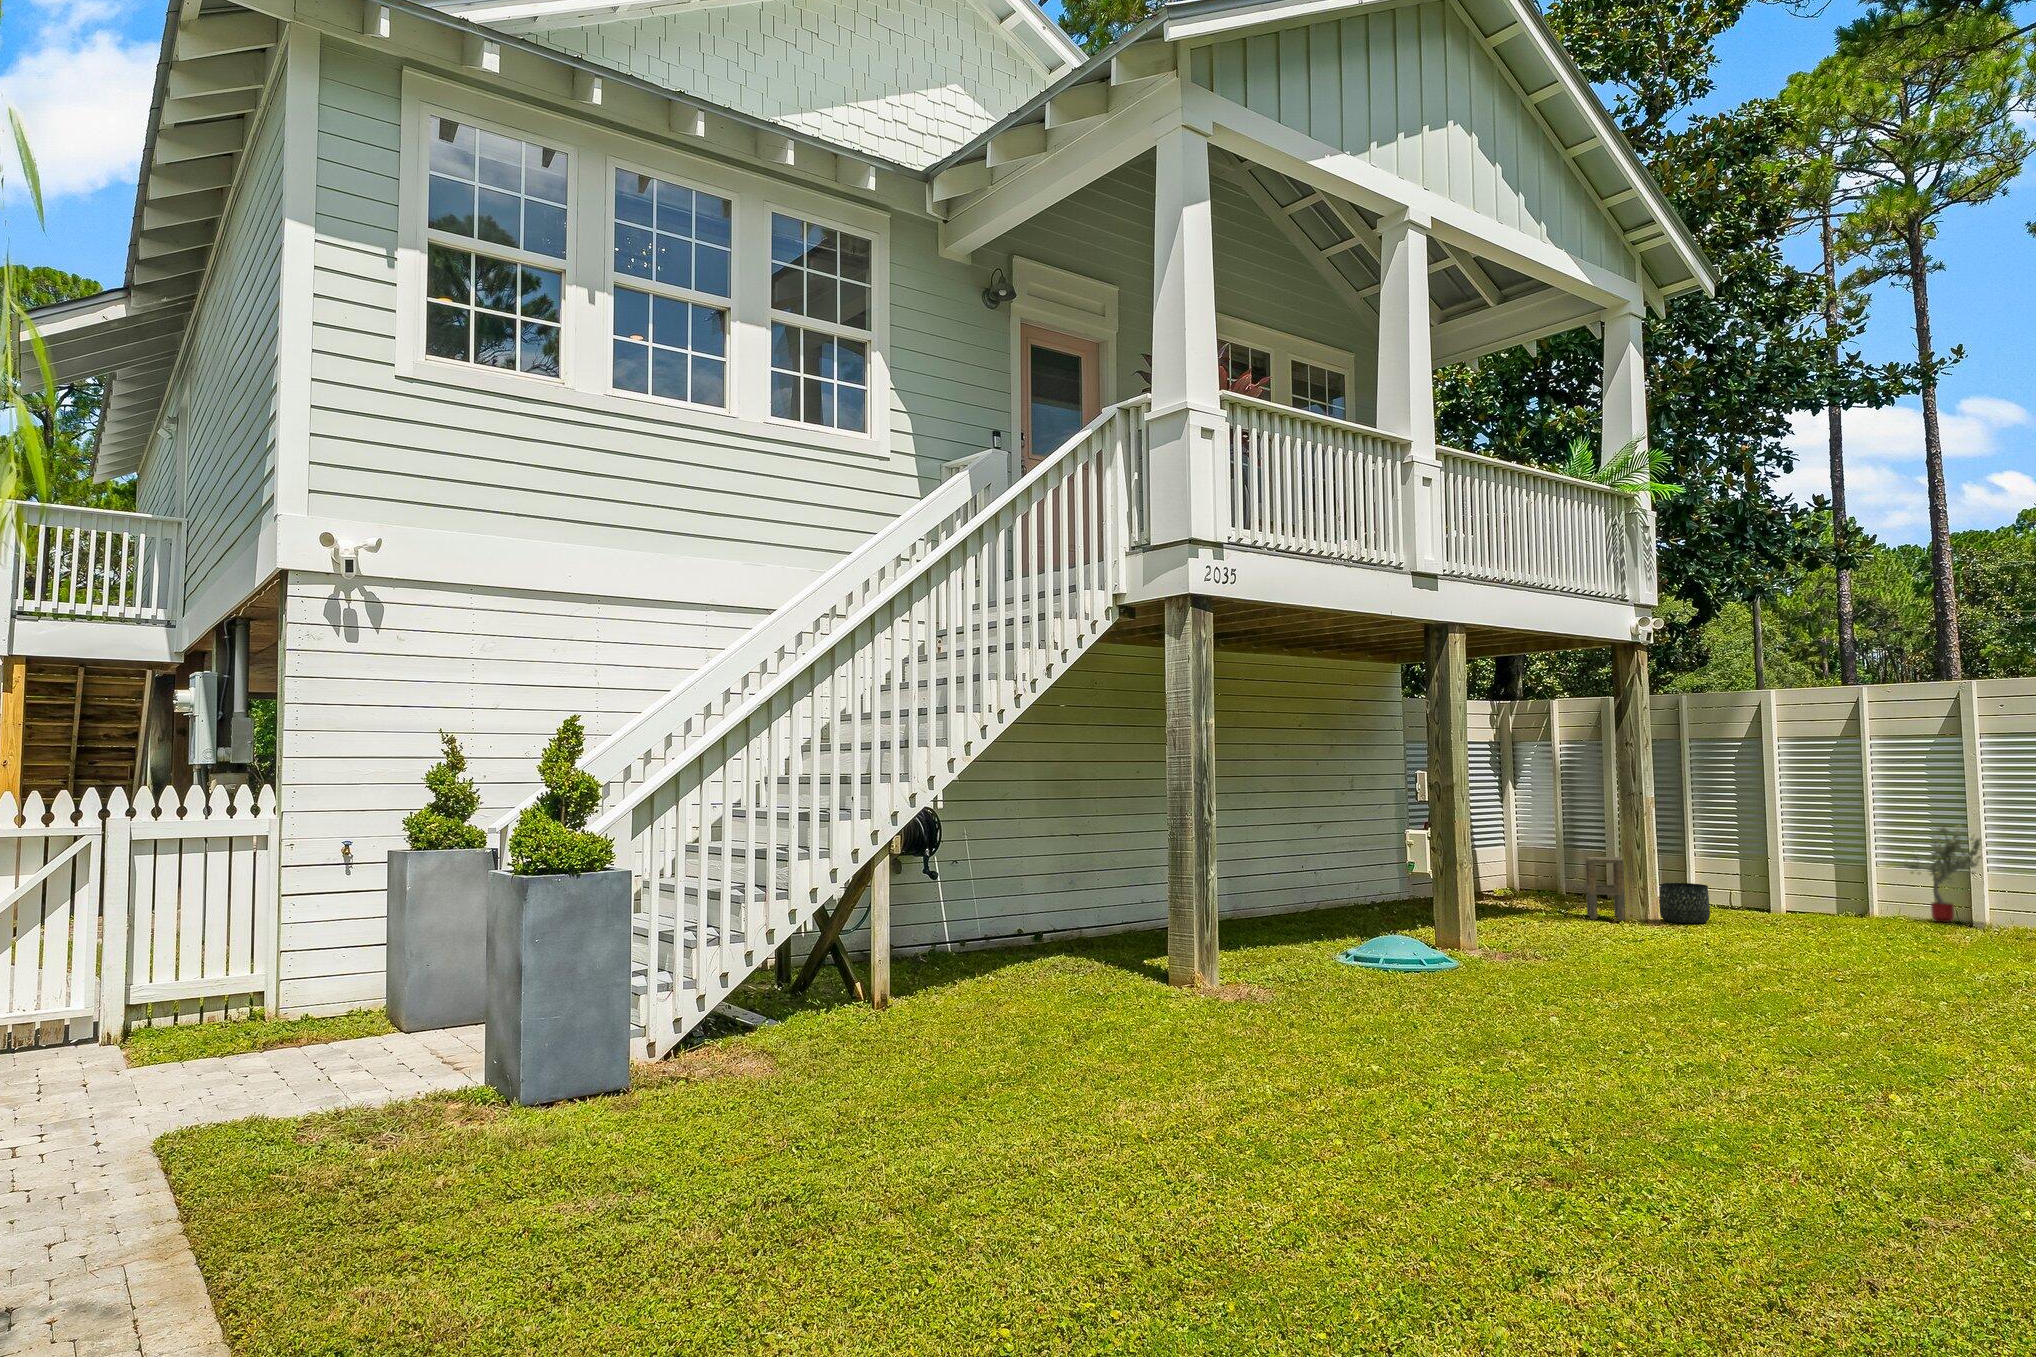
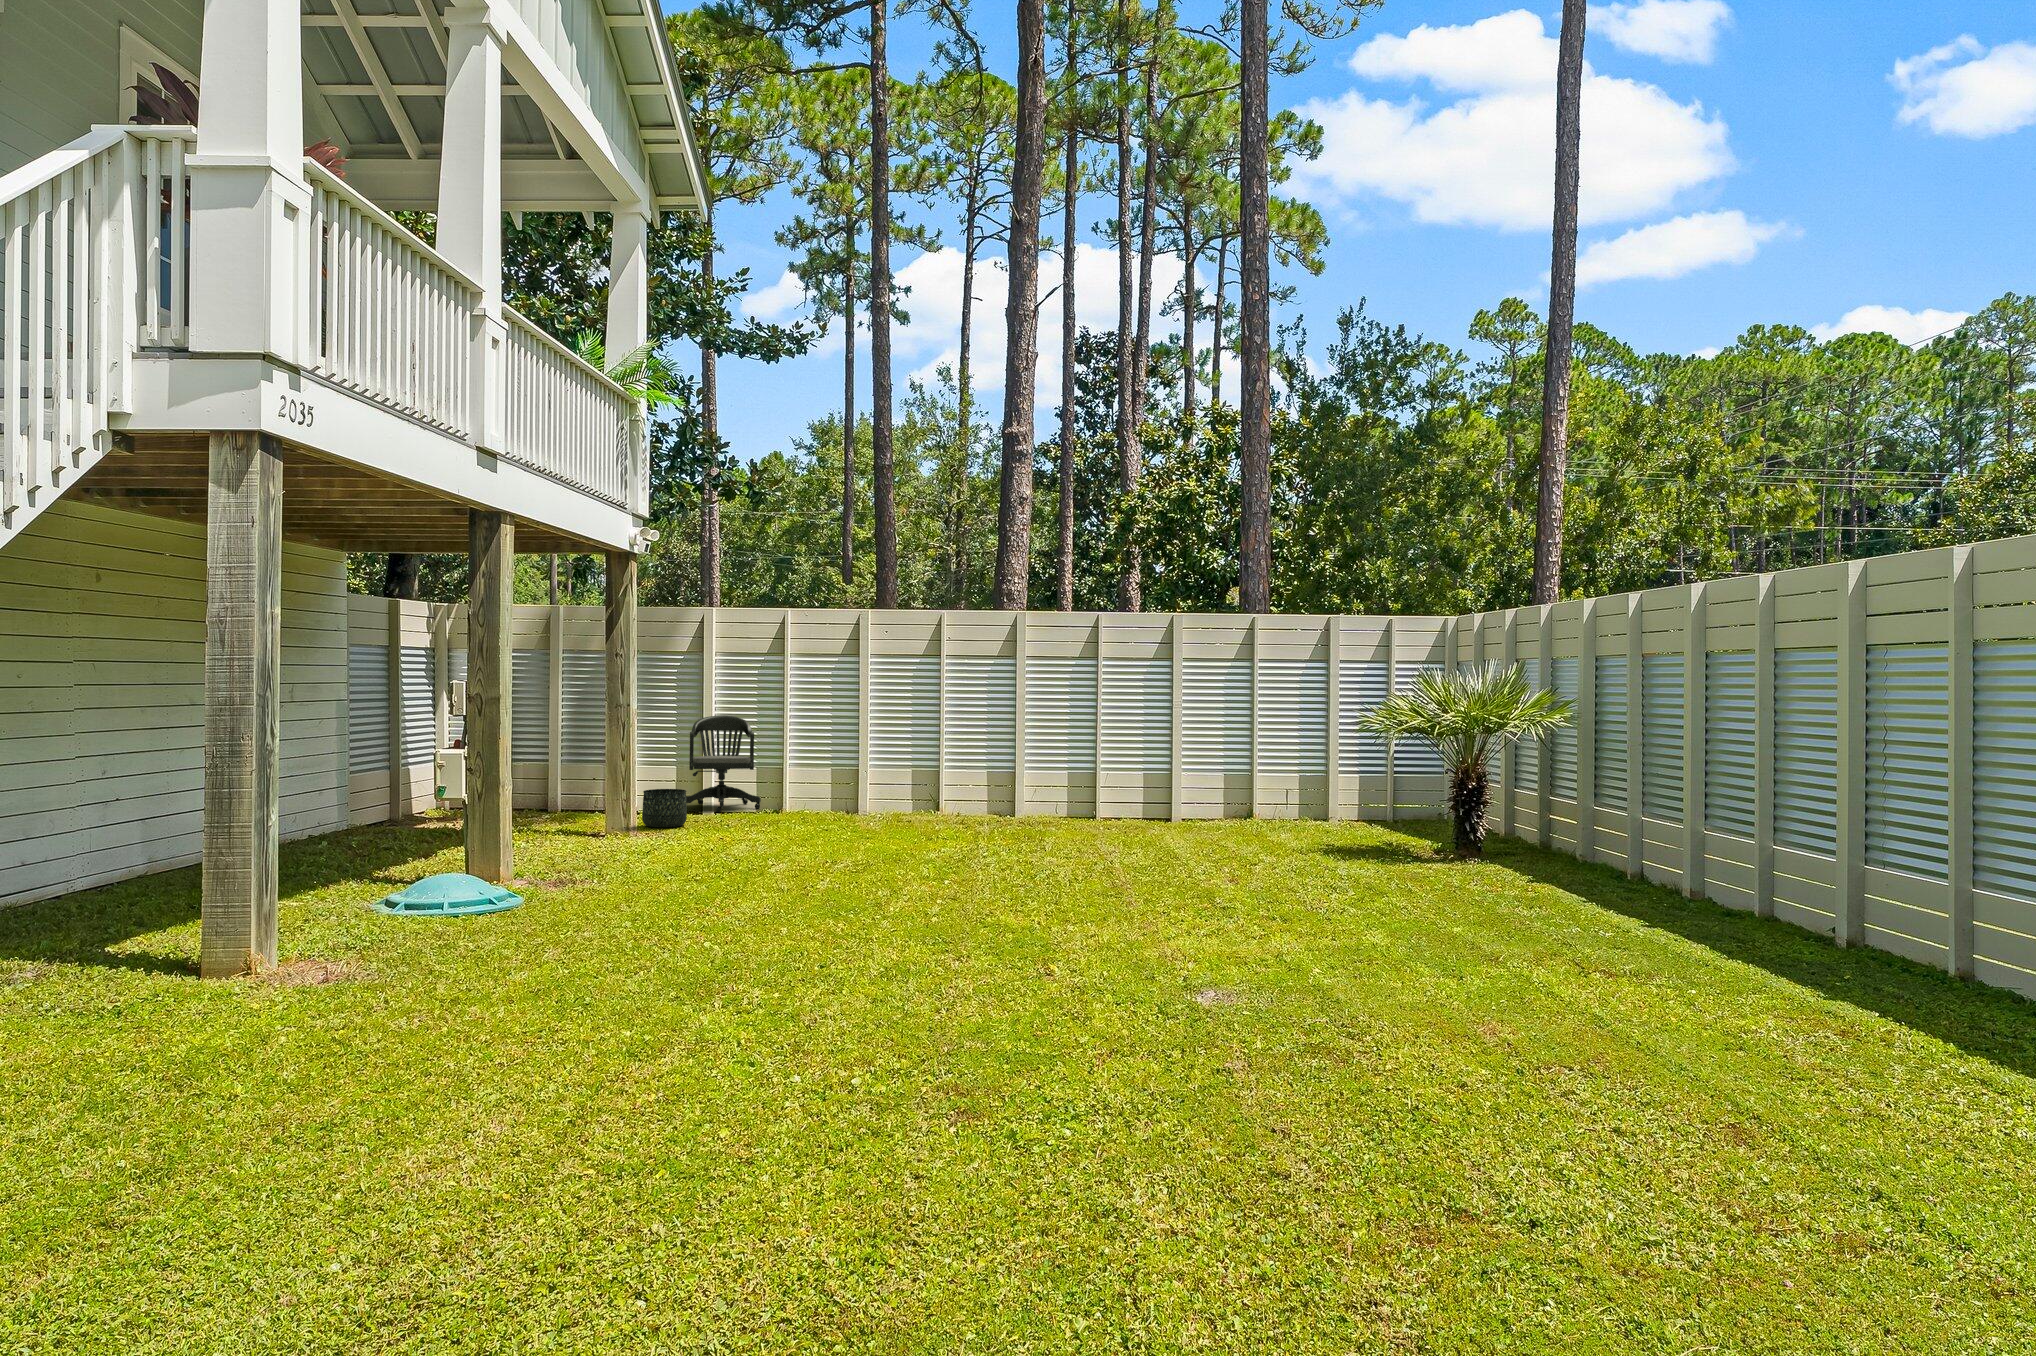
chair: none [1729,808,1827,915] -> present [686,715,761,812]
potted tree: present [1903,824,1981,922] -> none [815,725,878,808]
side table: present [1585,857,1625,920] -> none [570,767,612,831]

